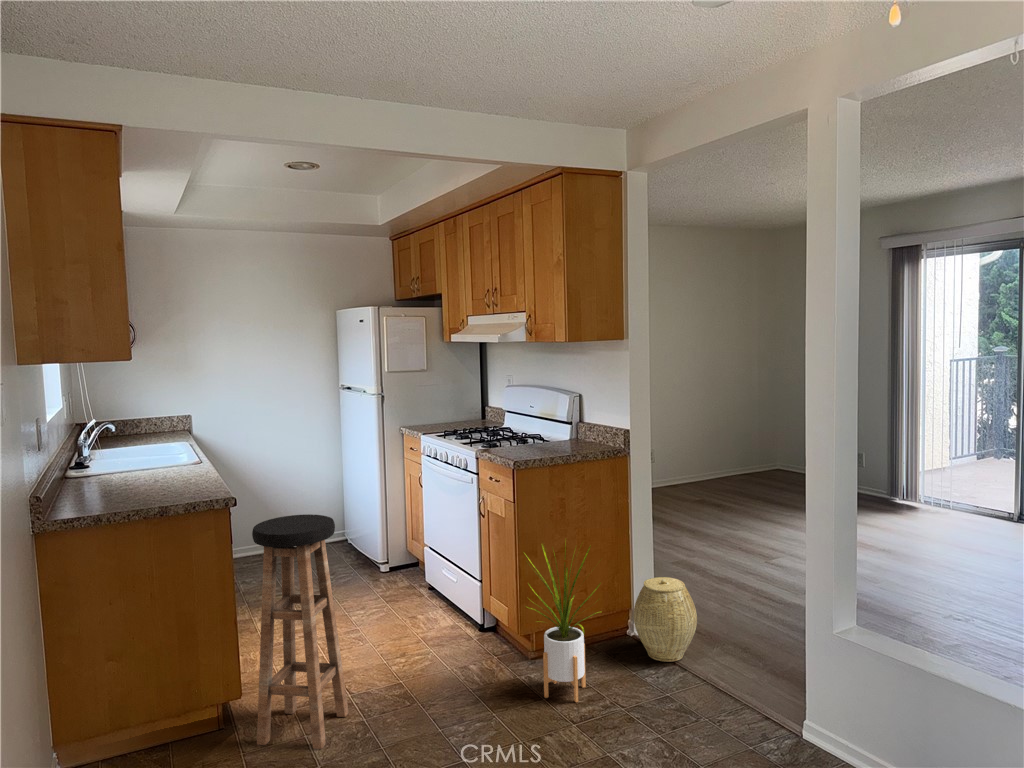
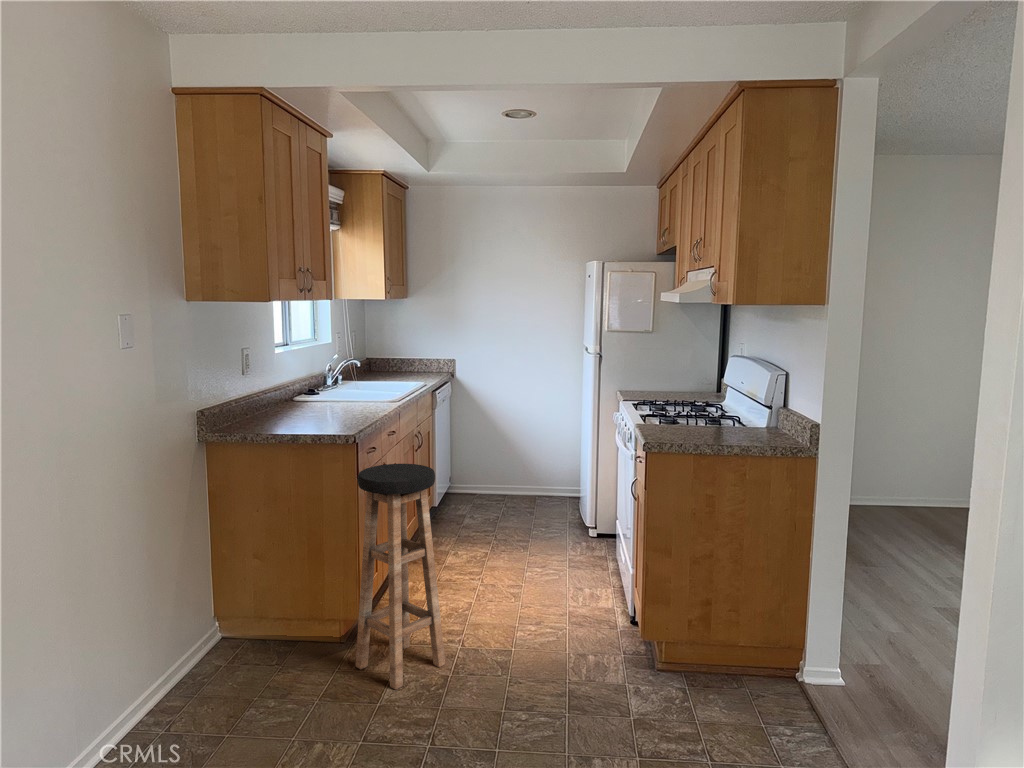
house plant: present [524,543,600,702] -> none [616,537,718,735]
woven basket: present [633,577,697,662] -> none [783,617,871,730]

